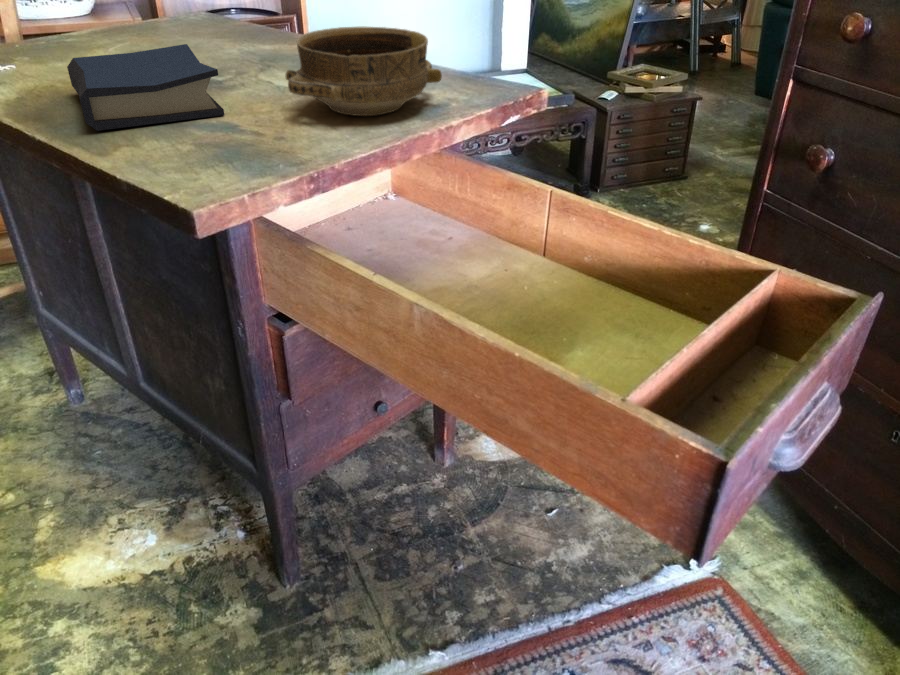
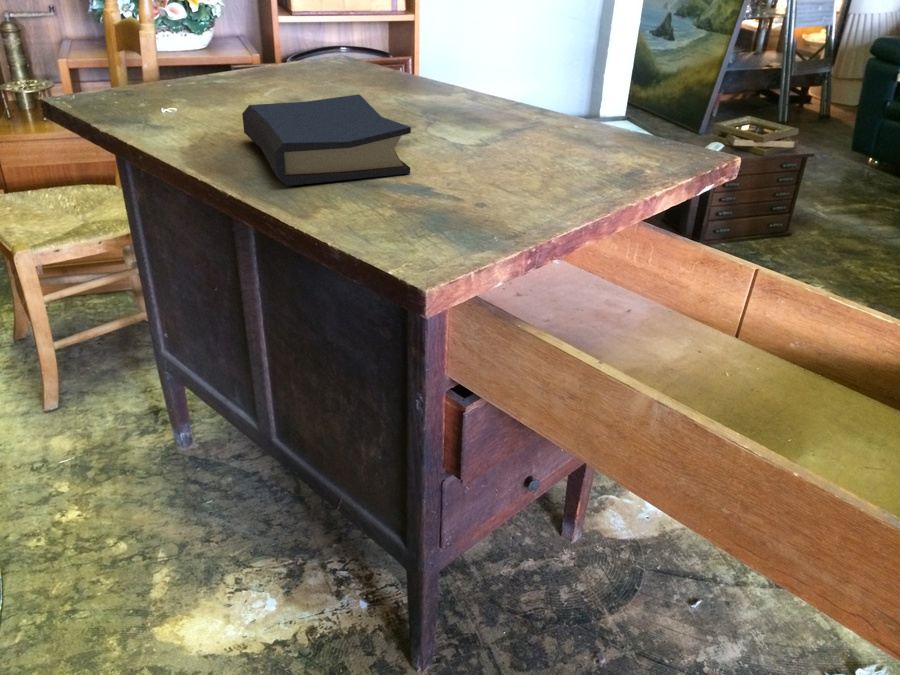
ceramic bowl: present [285,26,442,116] -> none [476,87,639,182]

